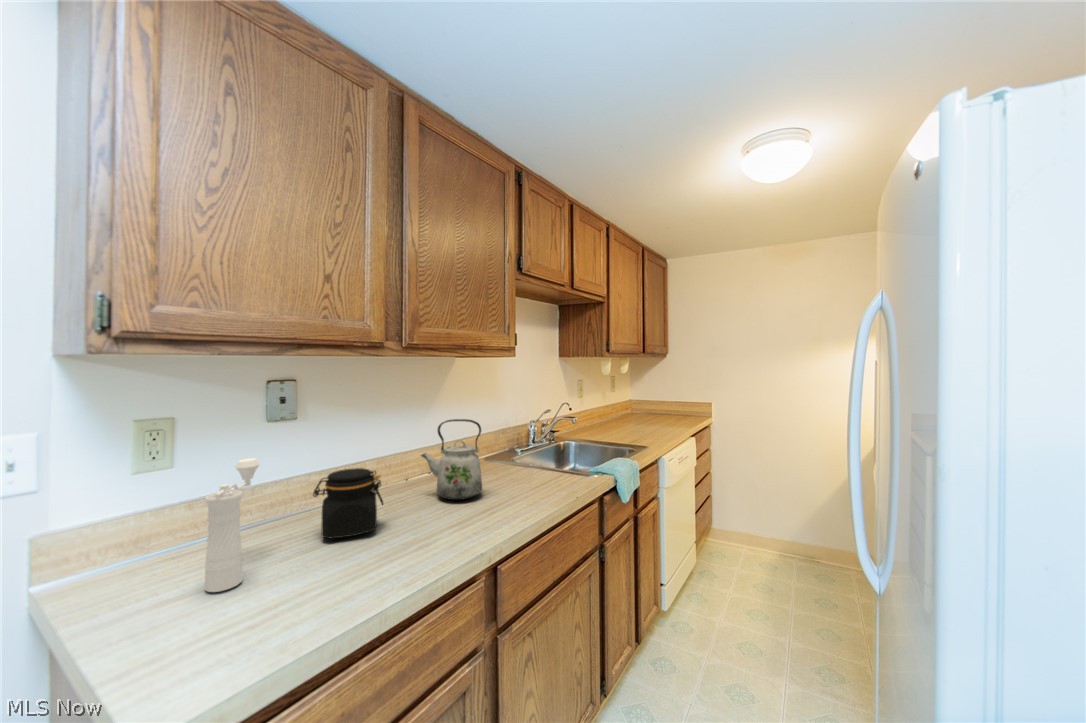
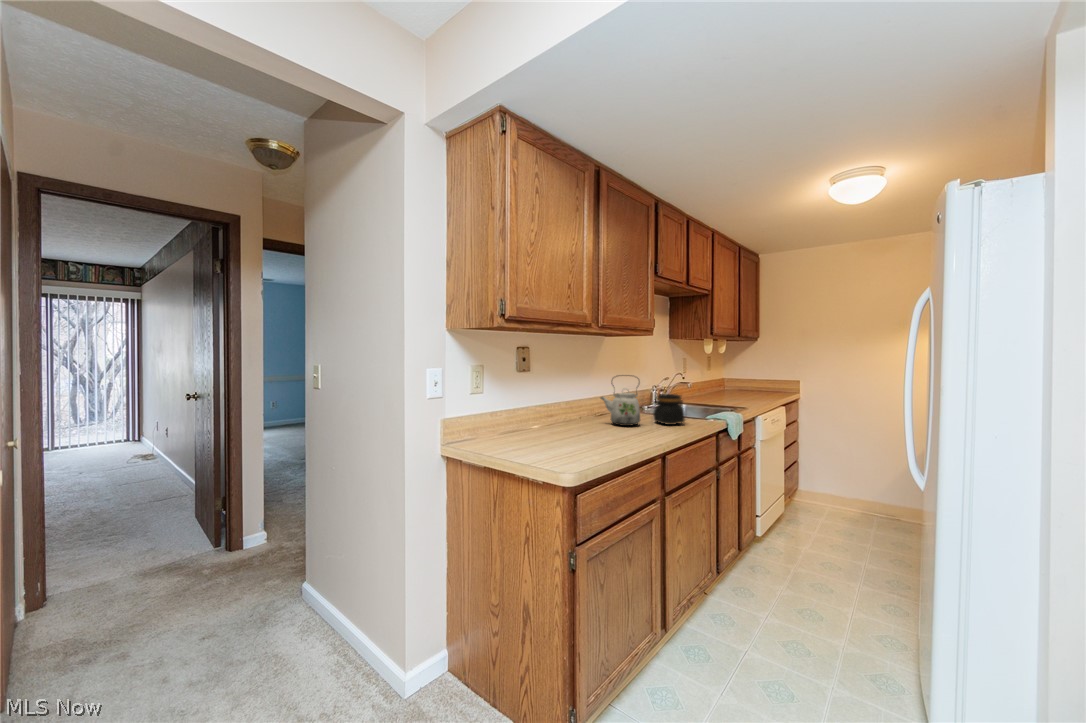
pepper mill: present [205,458,260,592] -> none [531,386,548,445]
jar: present [313,468,383,538] -> present [653,394,685,425]

